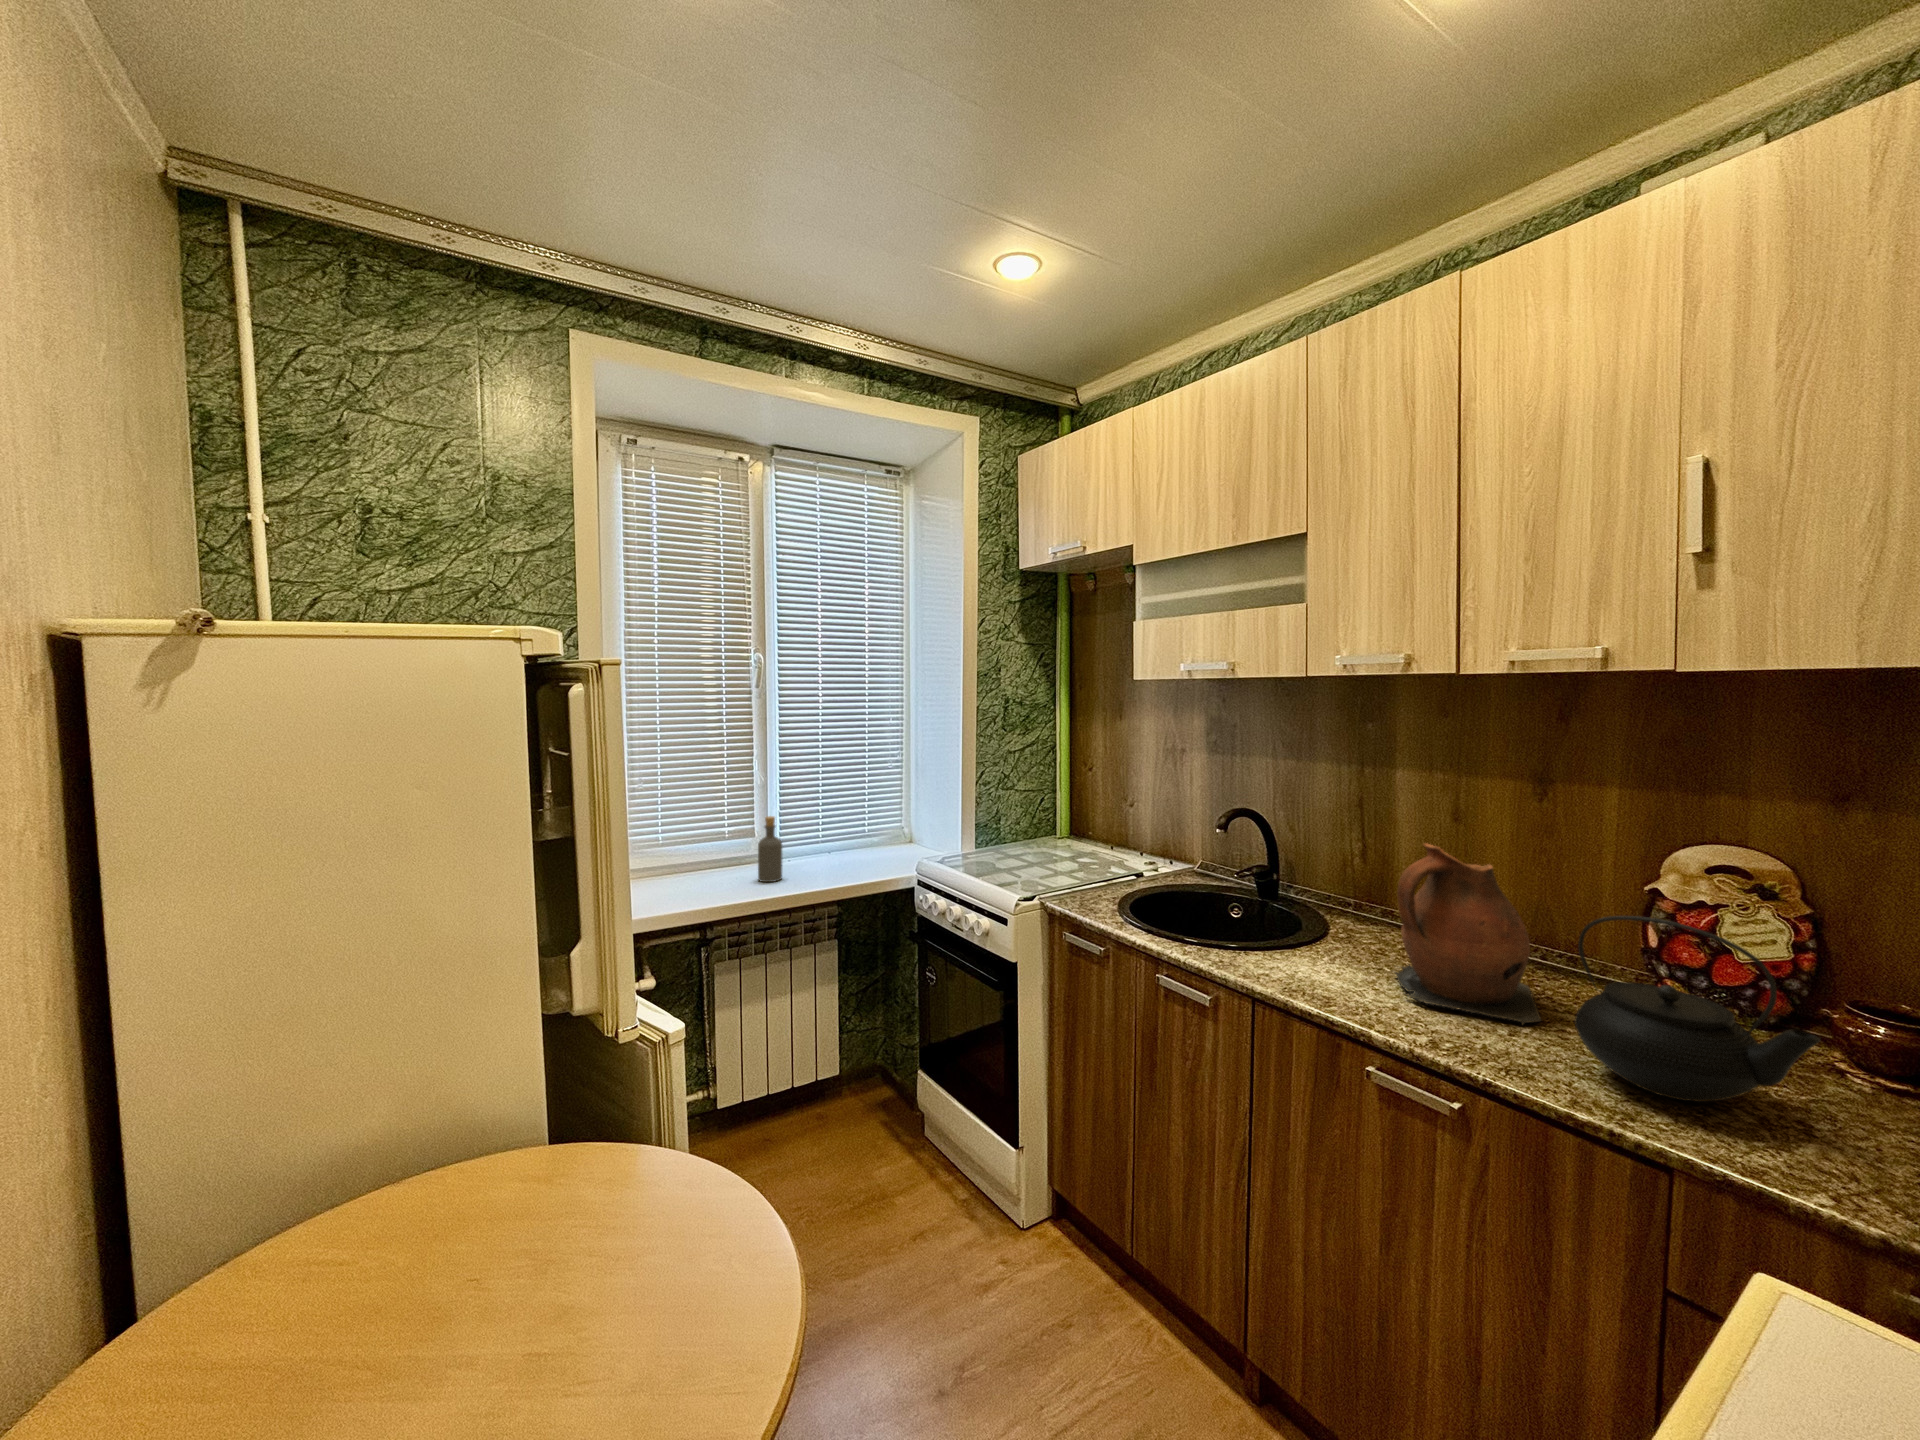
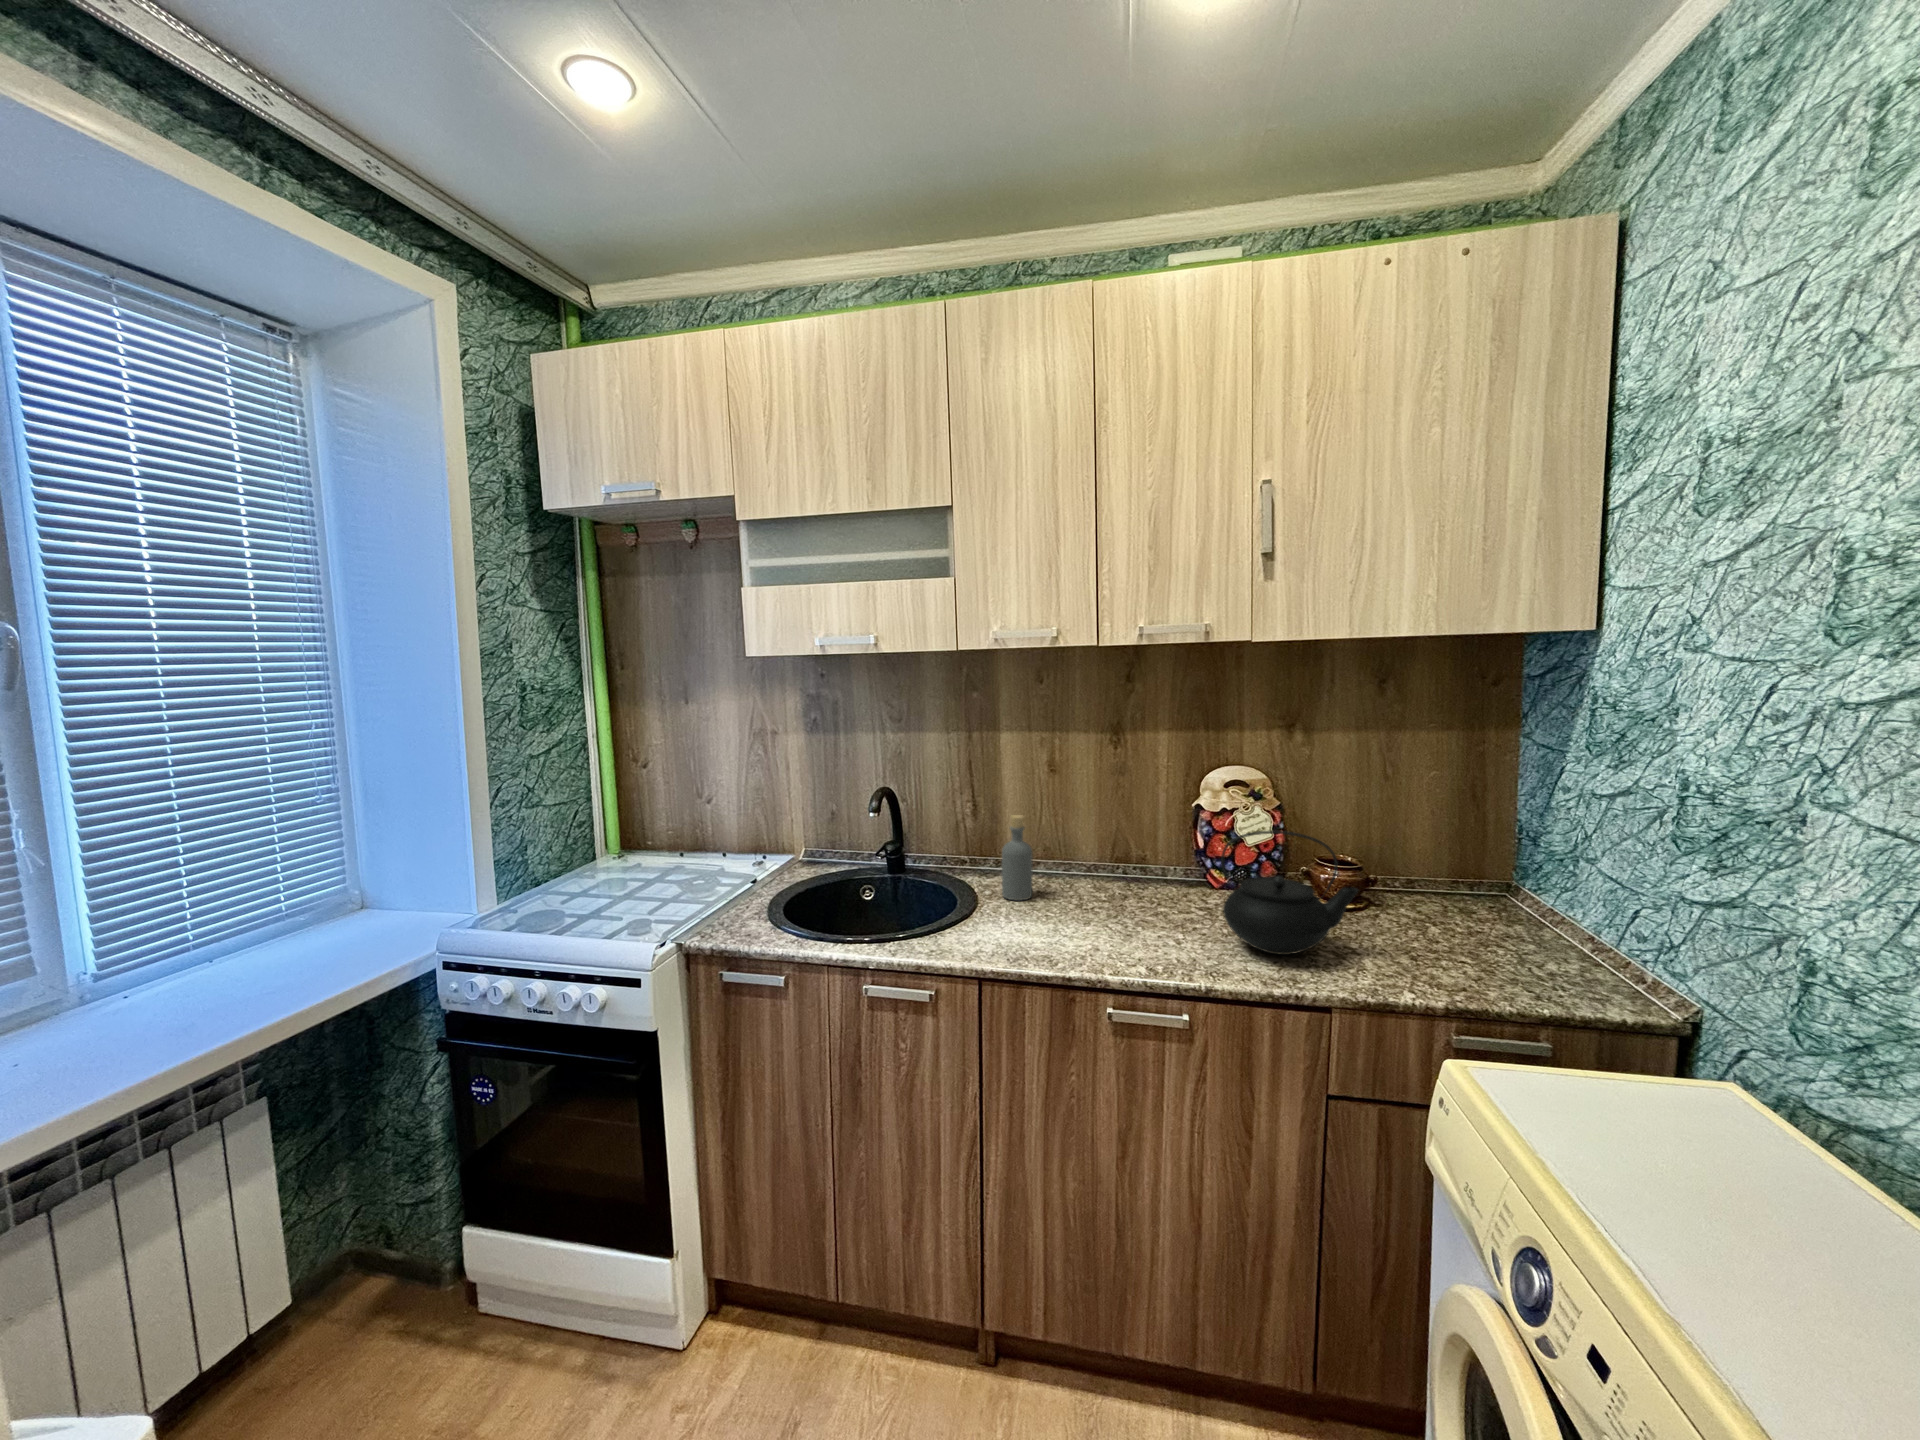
bottle: present [758,816,782,882] -> present [1002,815,1033,900]
ceramic pitcher: present [1395,843,1541,1025] -> none [1059,800,1179,936]

